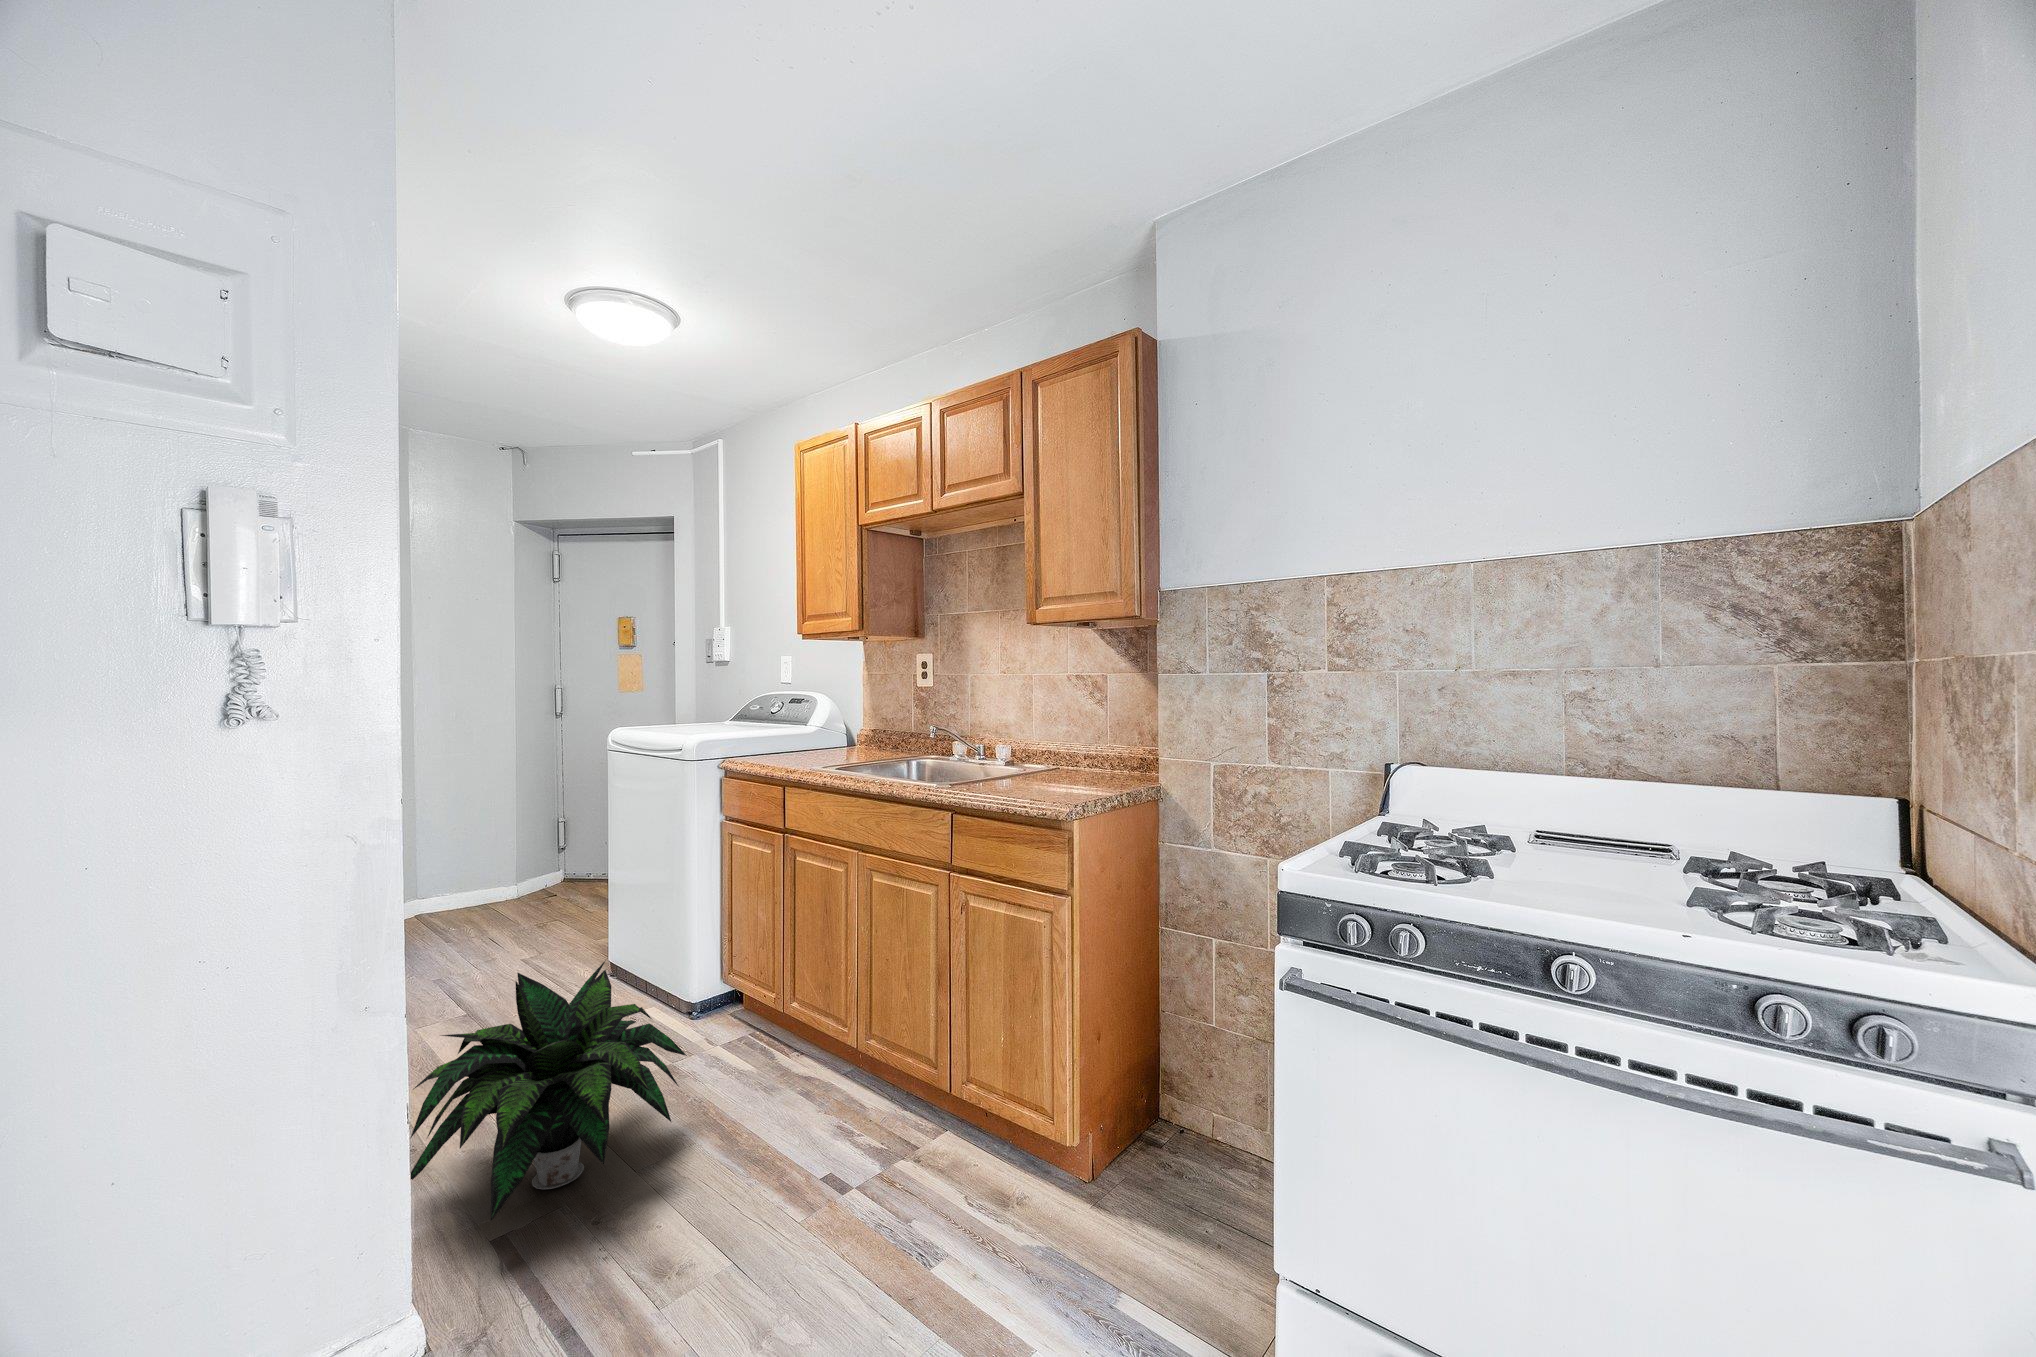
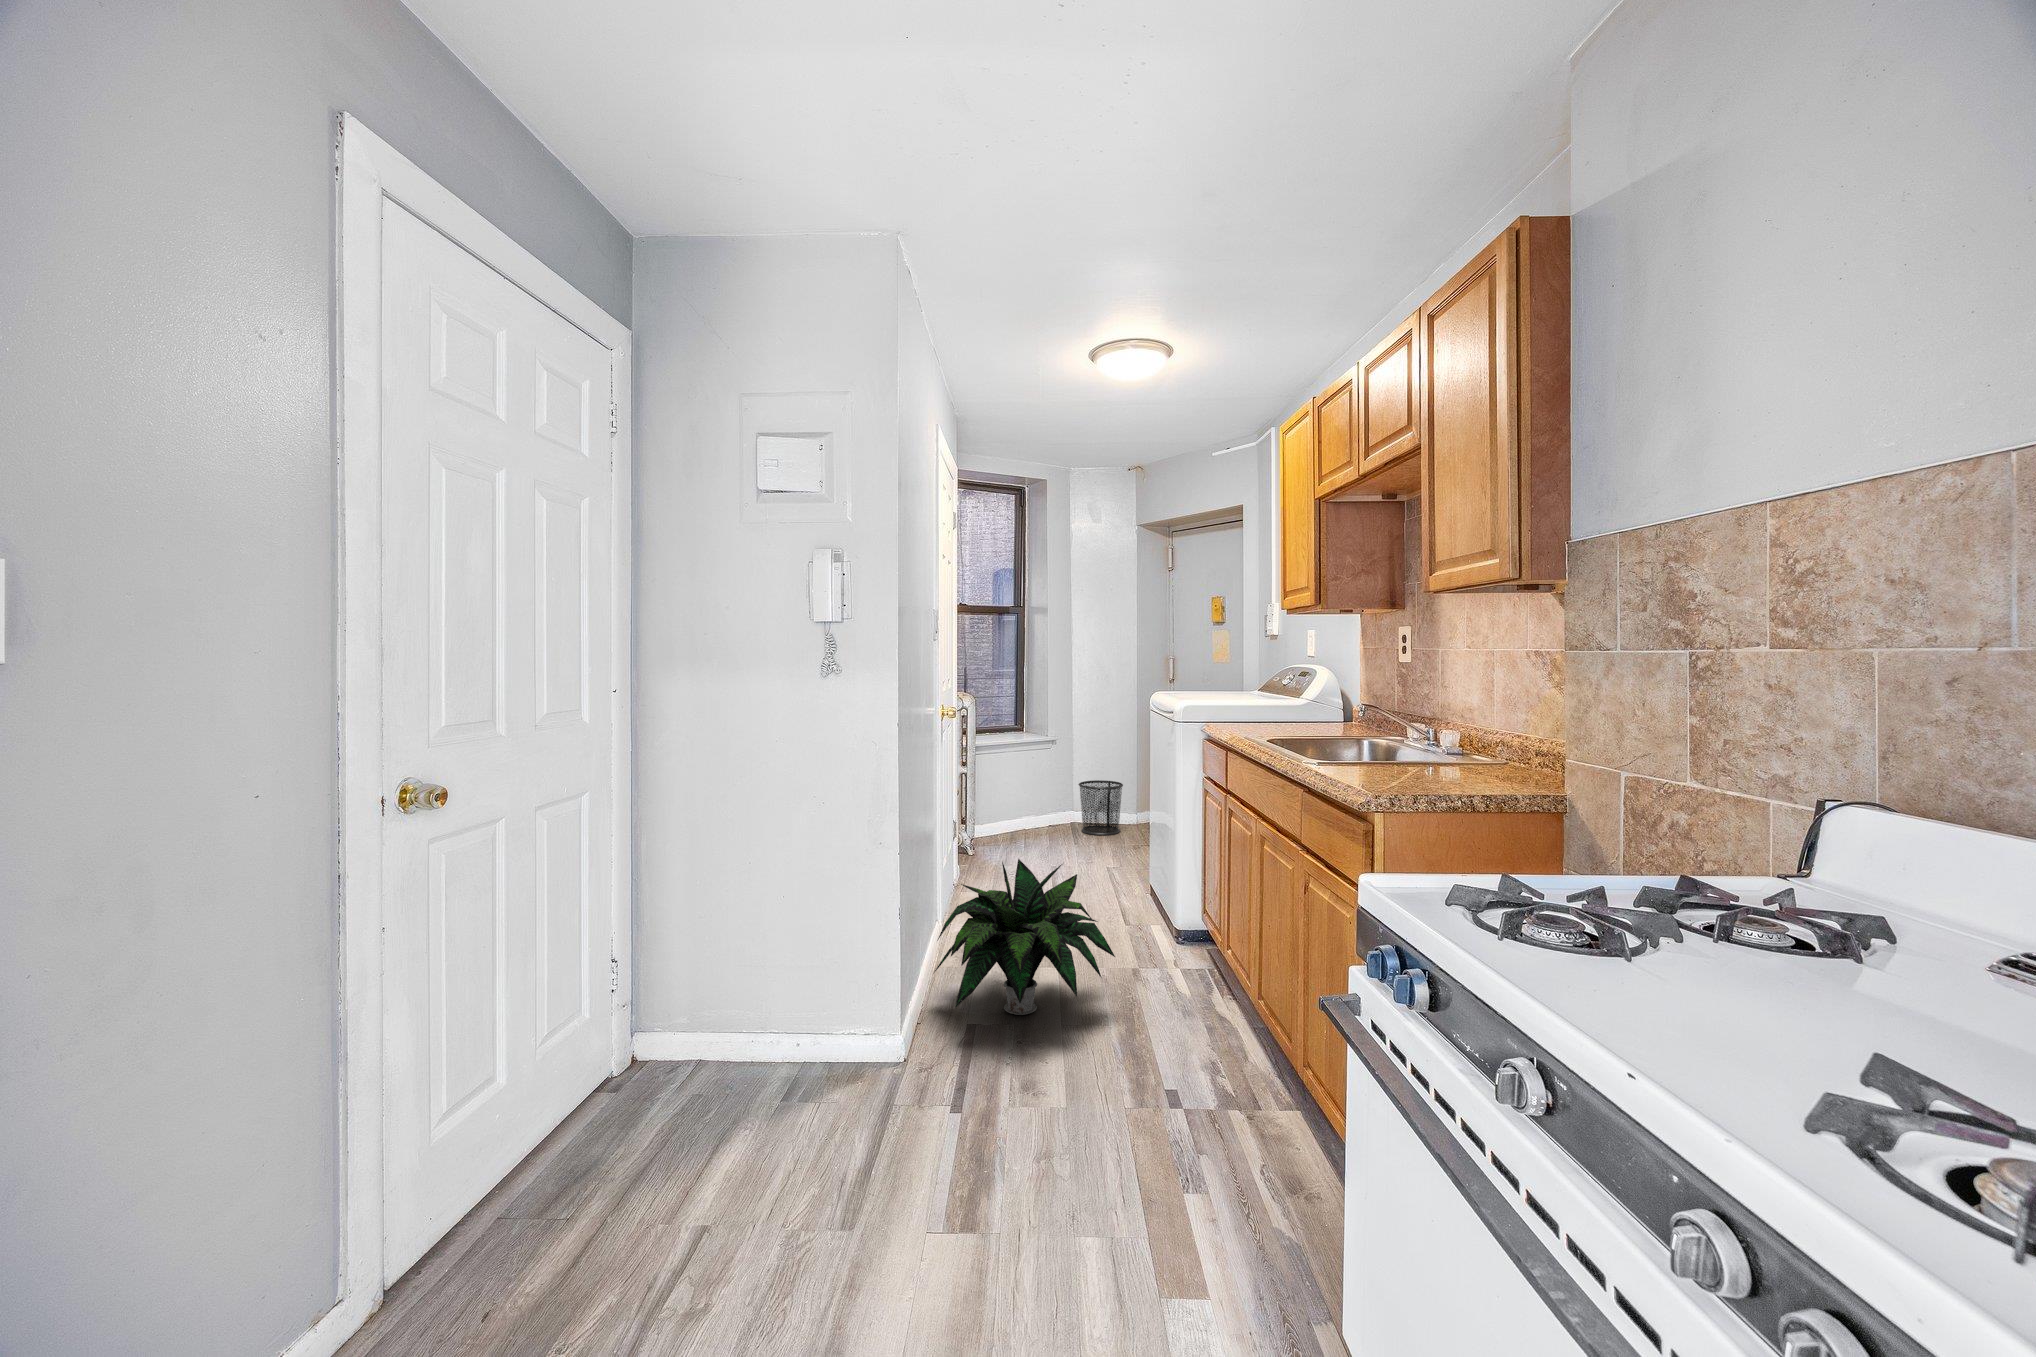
waste bin: none [432,848,502,923] -> present [1078,780,1123,835]

